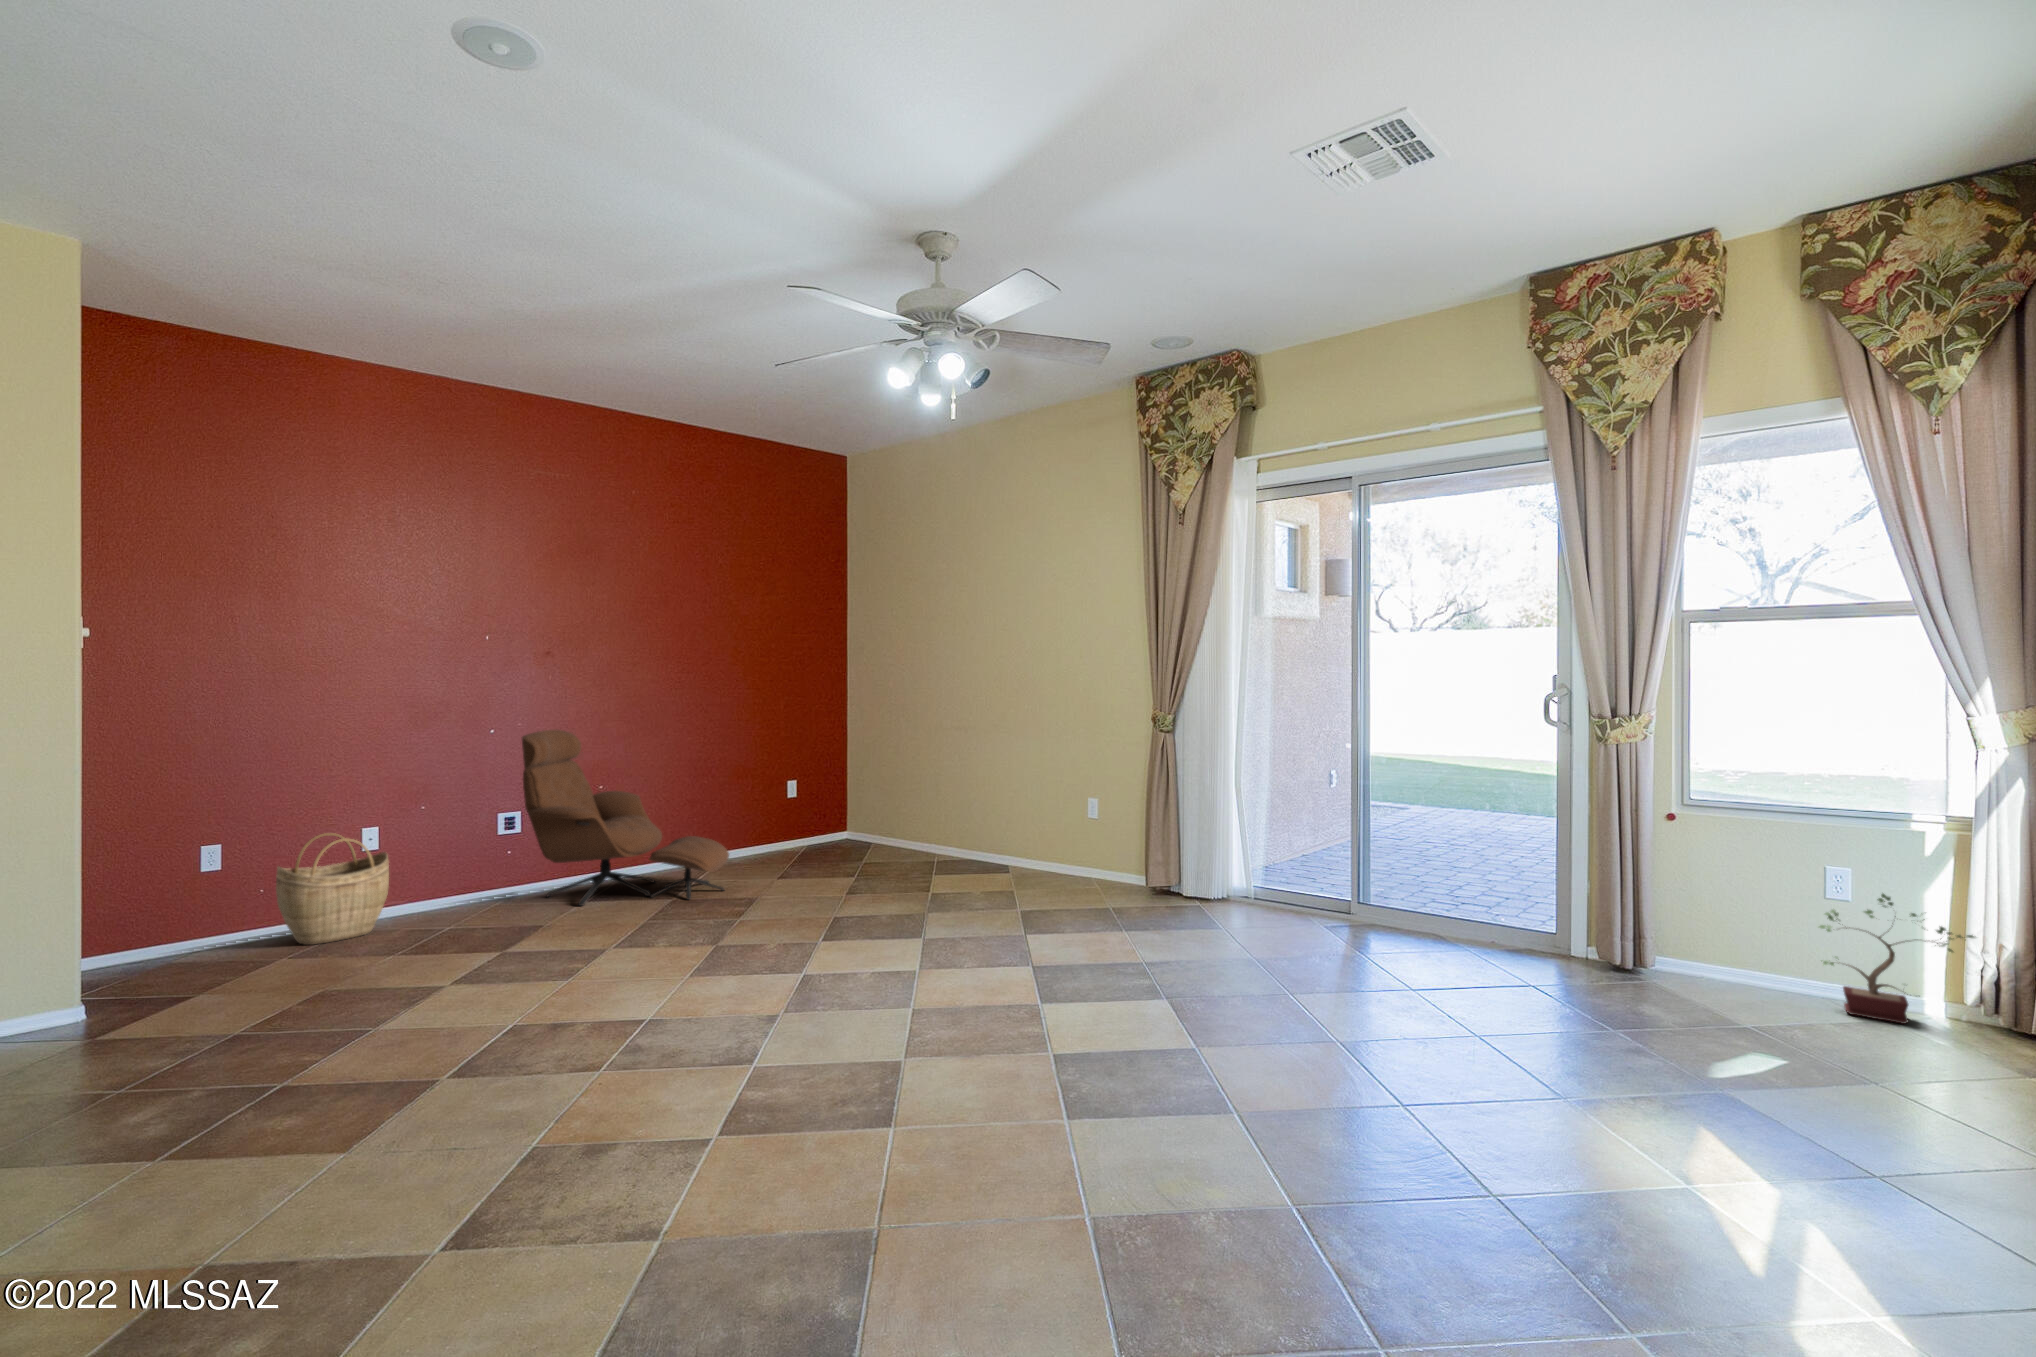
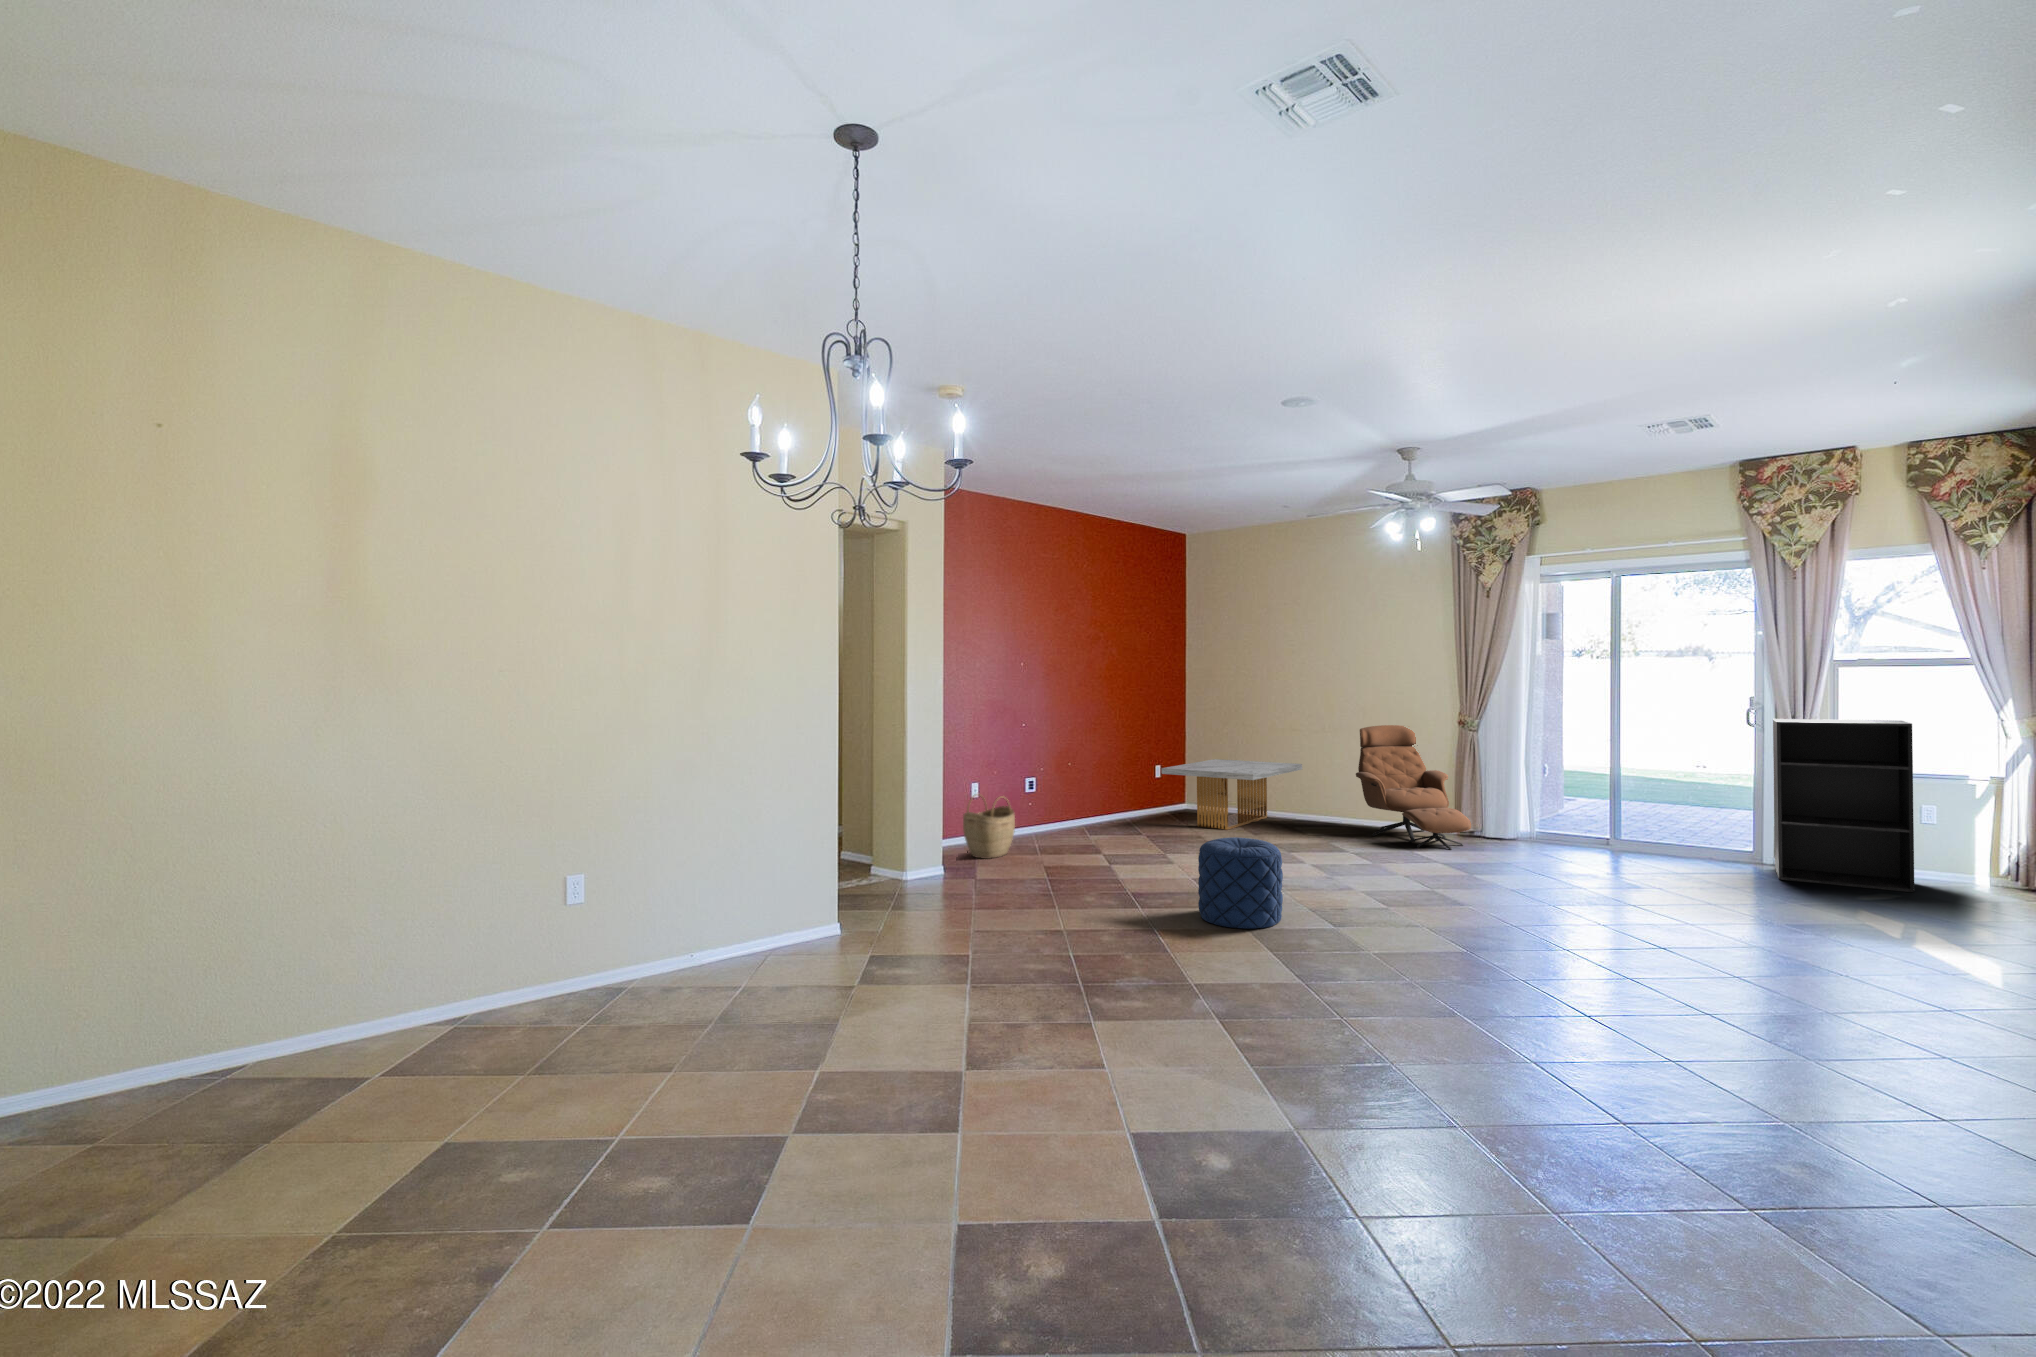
bookshelf: none [1574,713,1809,1041] -> present [1773,719,1914,892]
lounge chair: present [522,730,729,906] -> present [1356,725,1471,850]
coffee table: none [748,771,967,880] -> present [1162,759,1302,830]
potted plant: present [1819,894,1975,1024] -> none [1917,817,2008,887]
pouf: none [257,954,482,1188] -> present [1198,837,1283,929]

